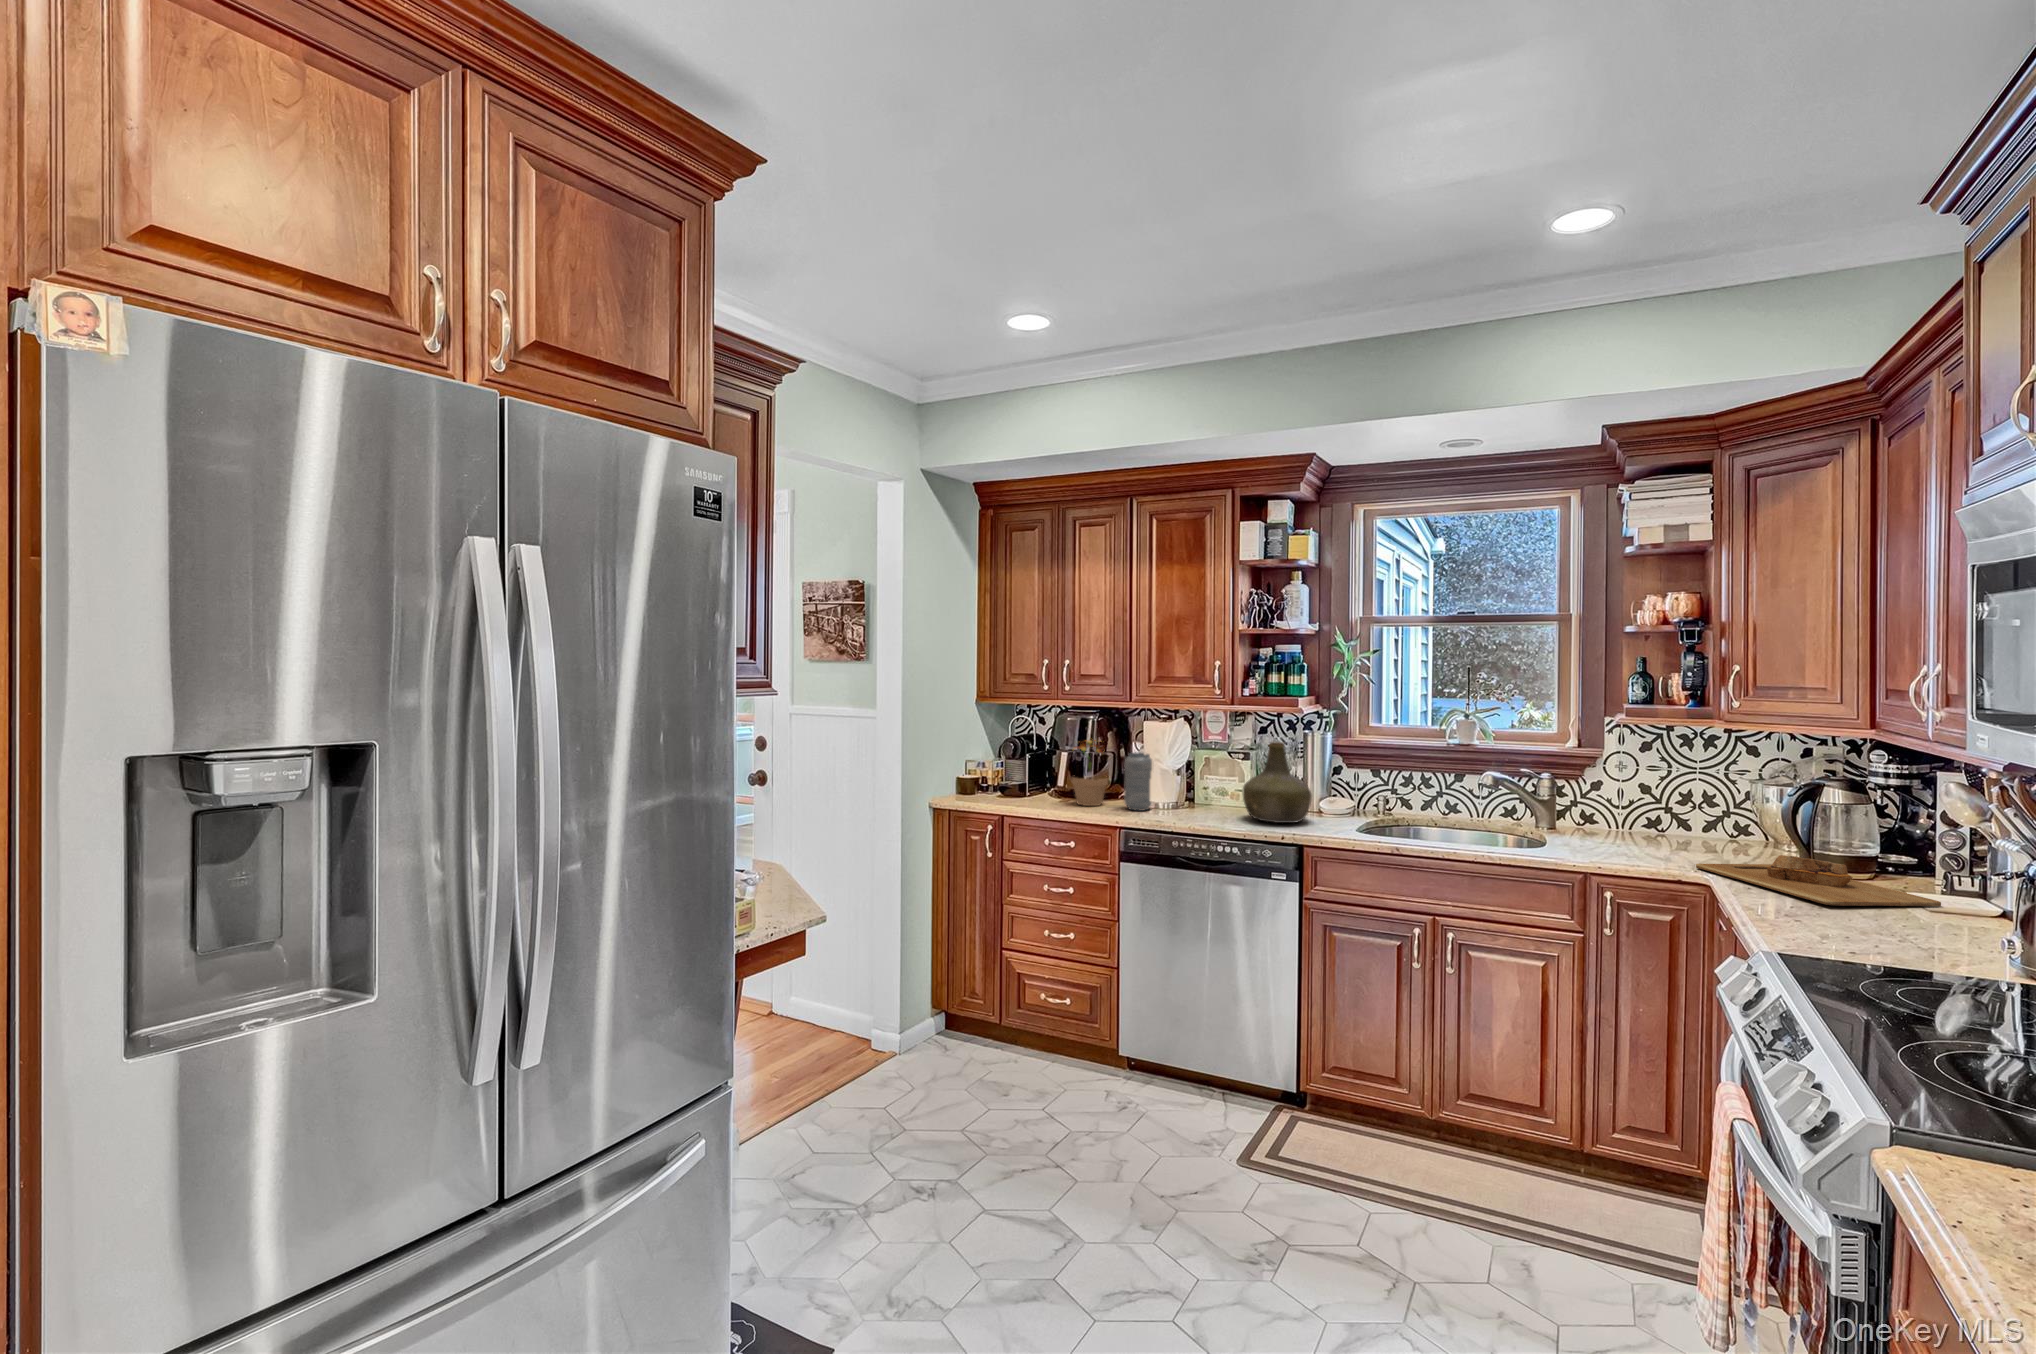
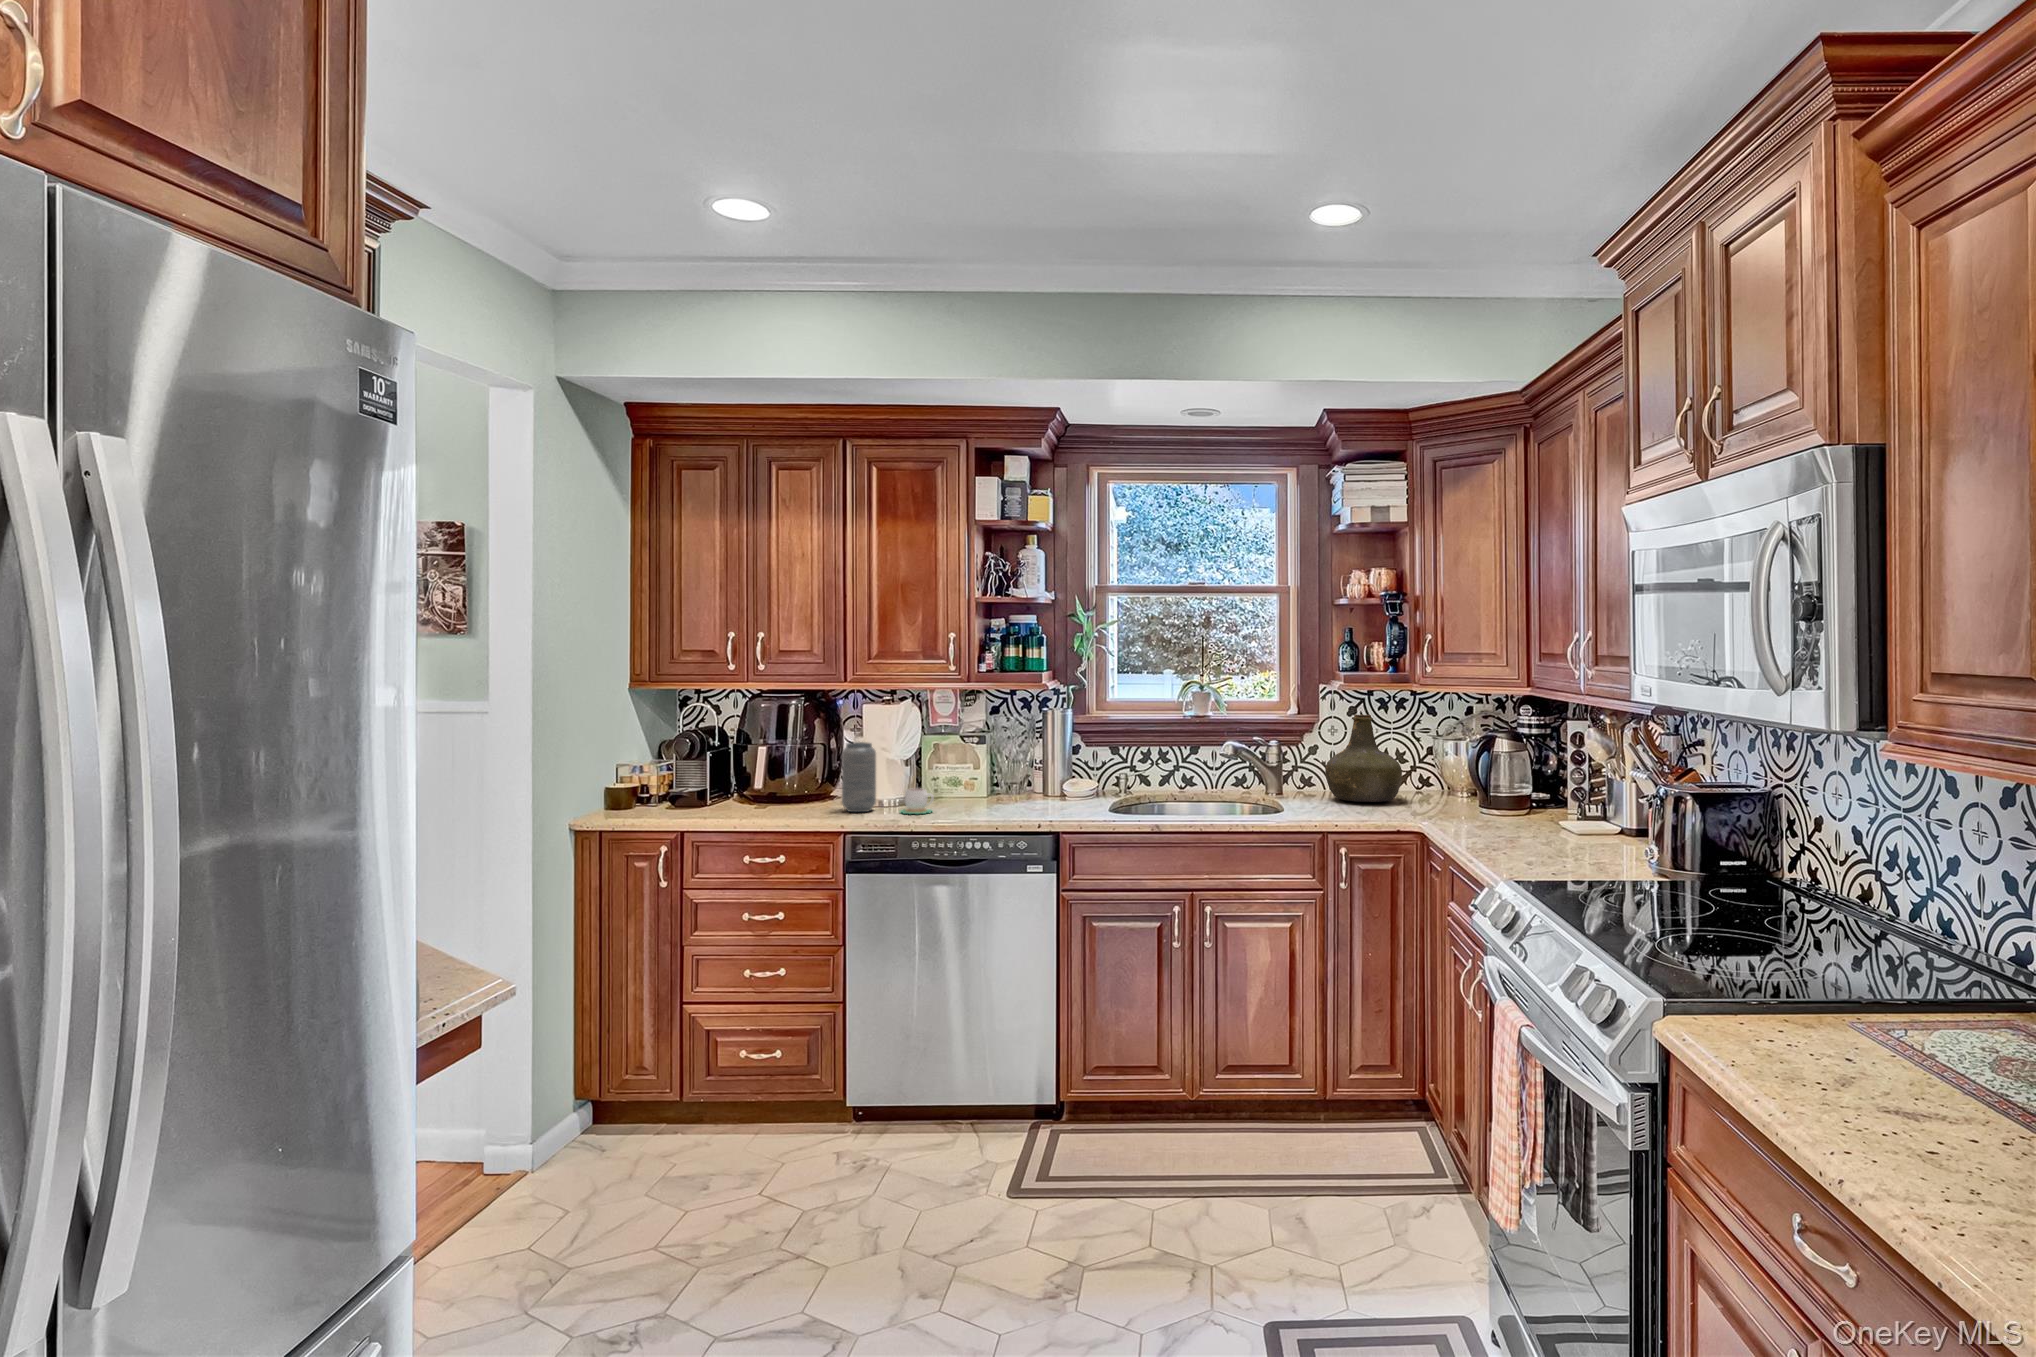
potted plant: present [1072,740,1108,806] -> none [772,723,818,812]
bottle: present [1243,742,1312,823] -> present [1325,714,1402,802]
mug: none [1169,794,1198,817] -> present [900,788,934,814]
cutting board: present [1696,855,1941,906] -> none [1409,798,1583,836]

